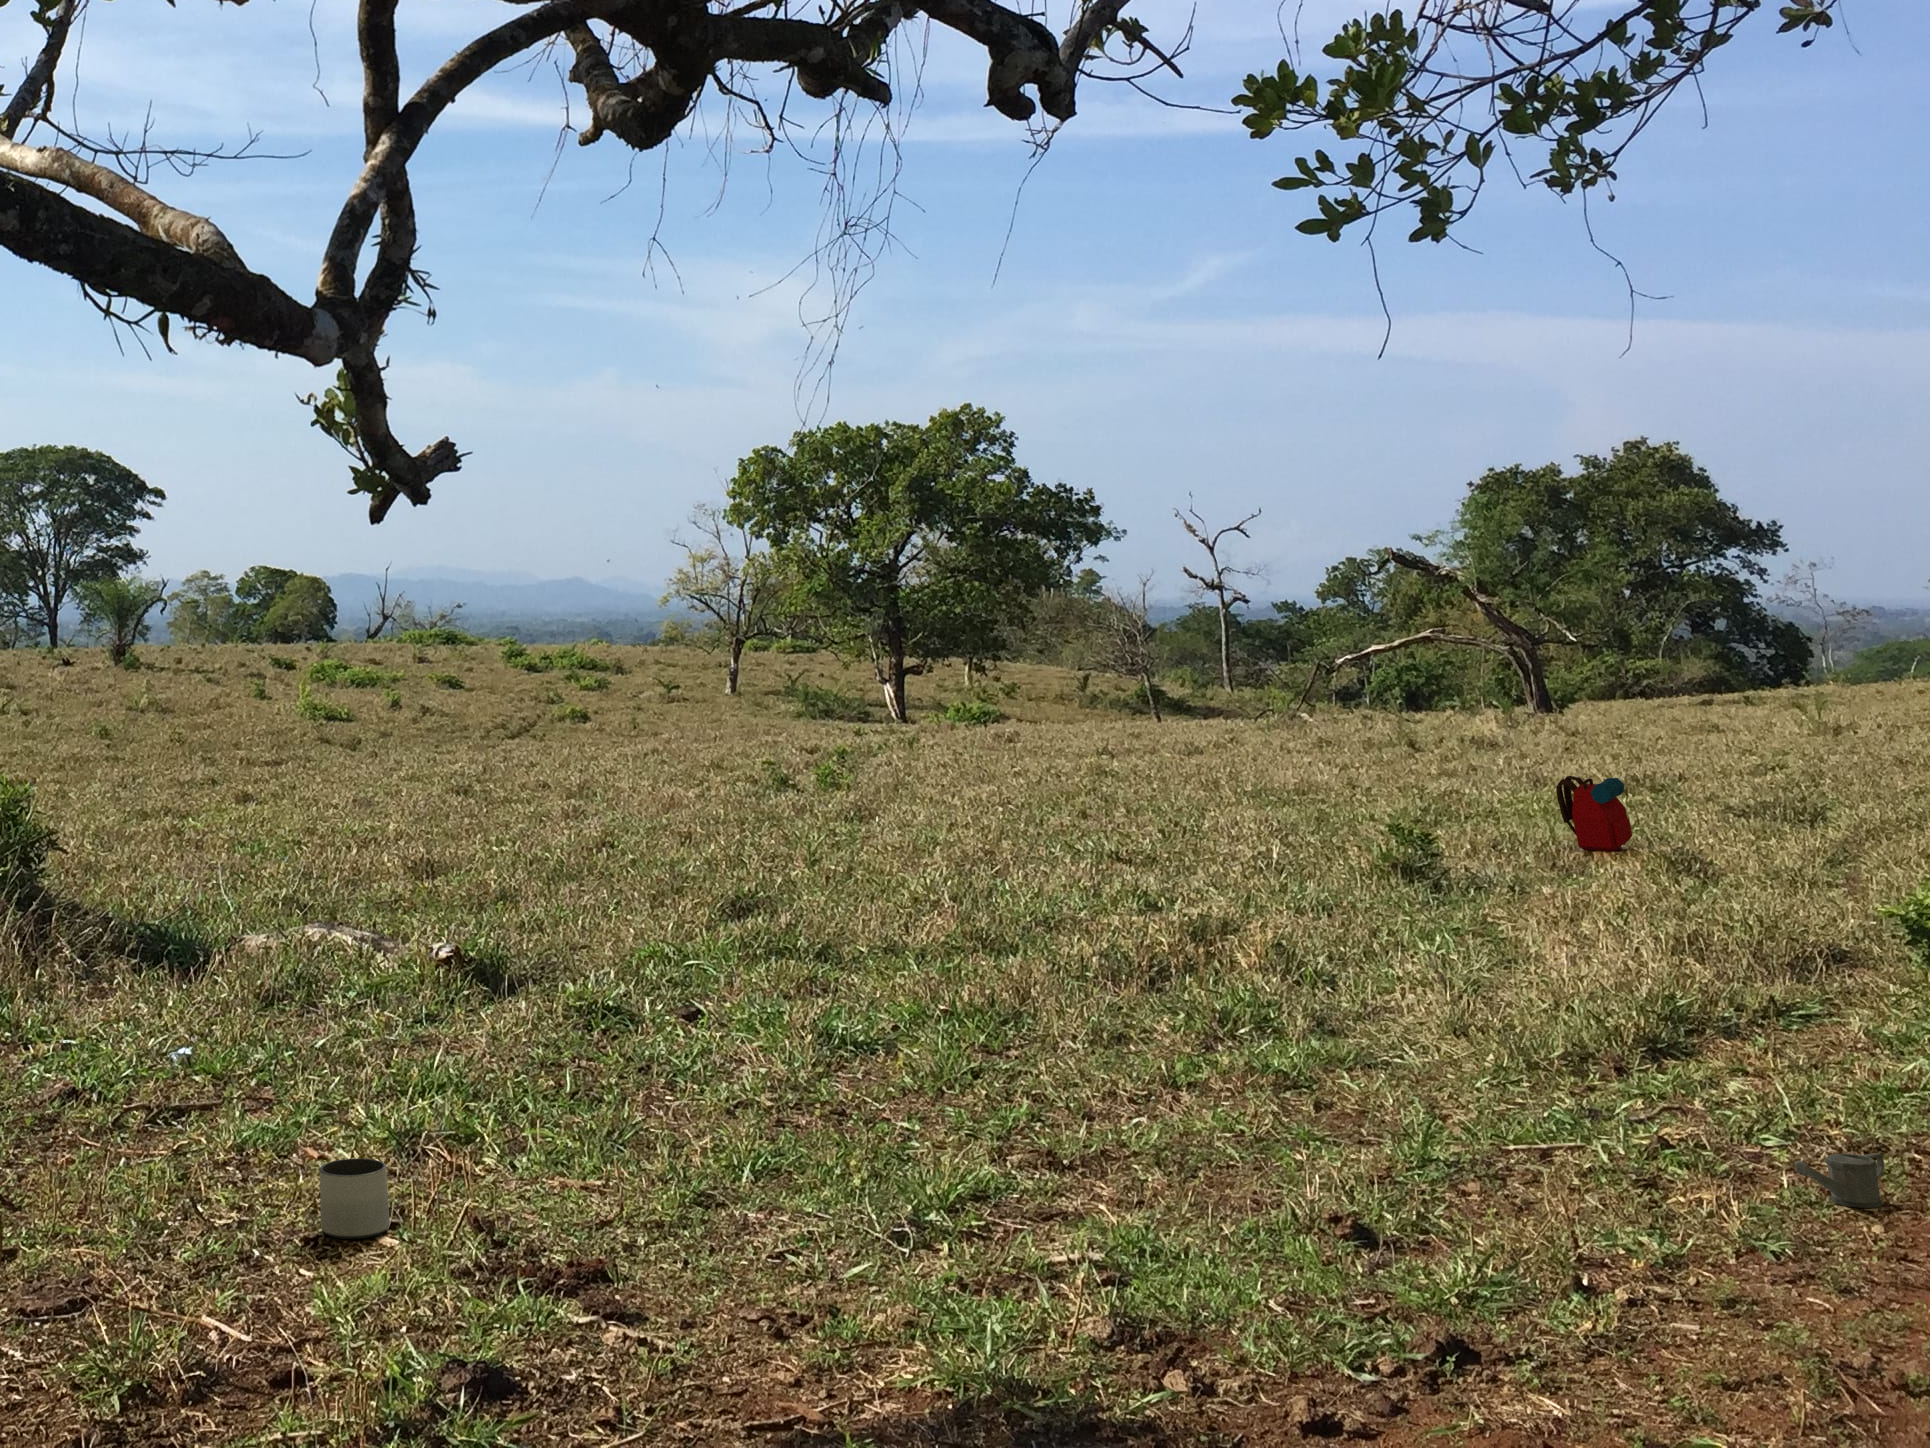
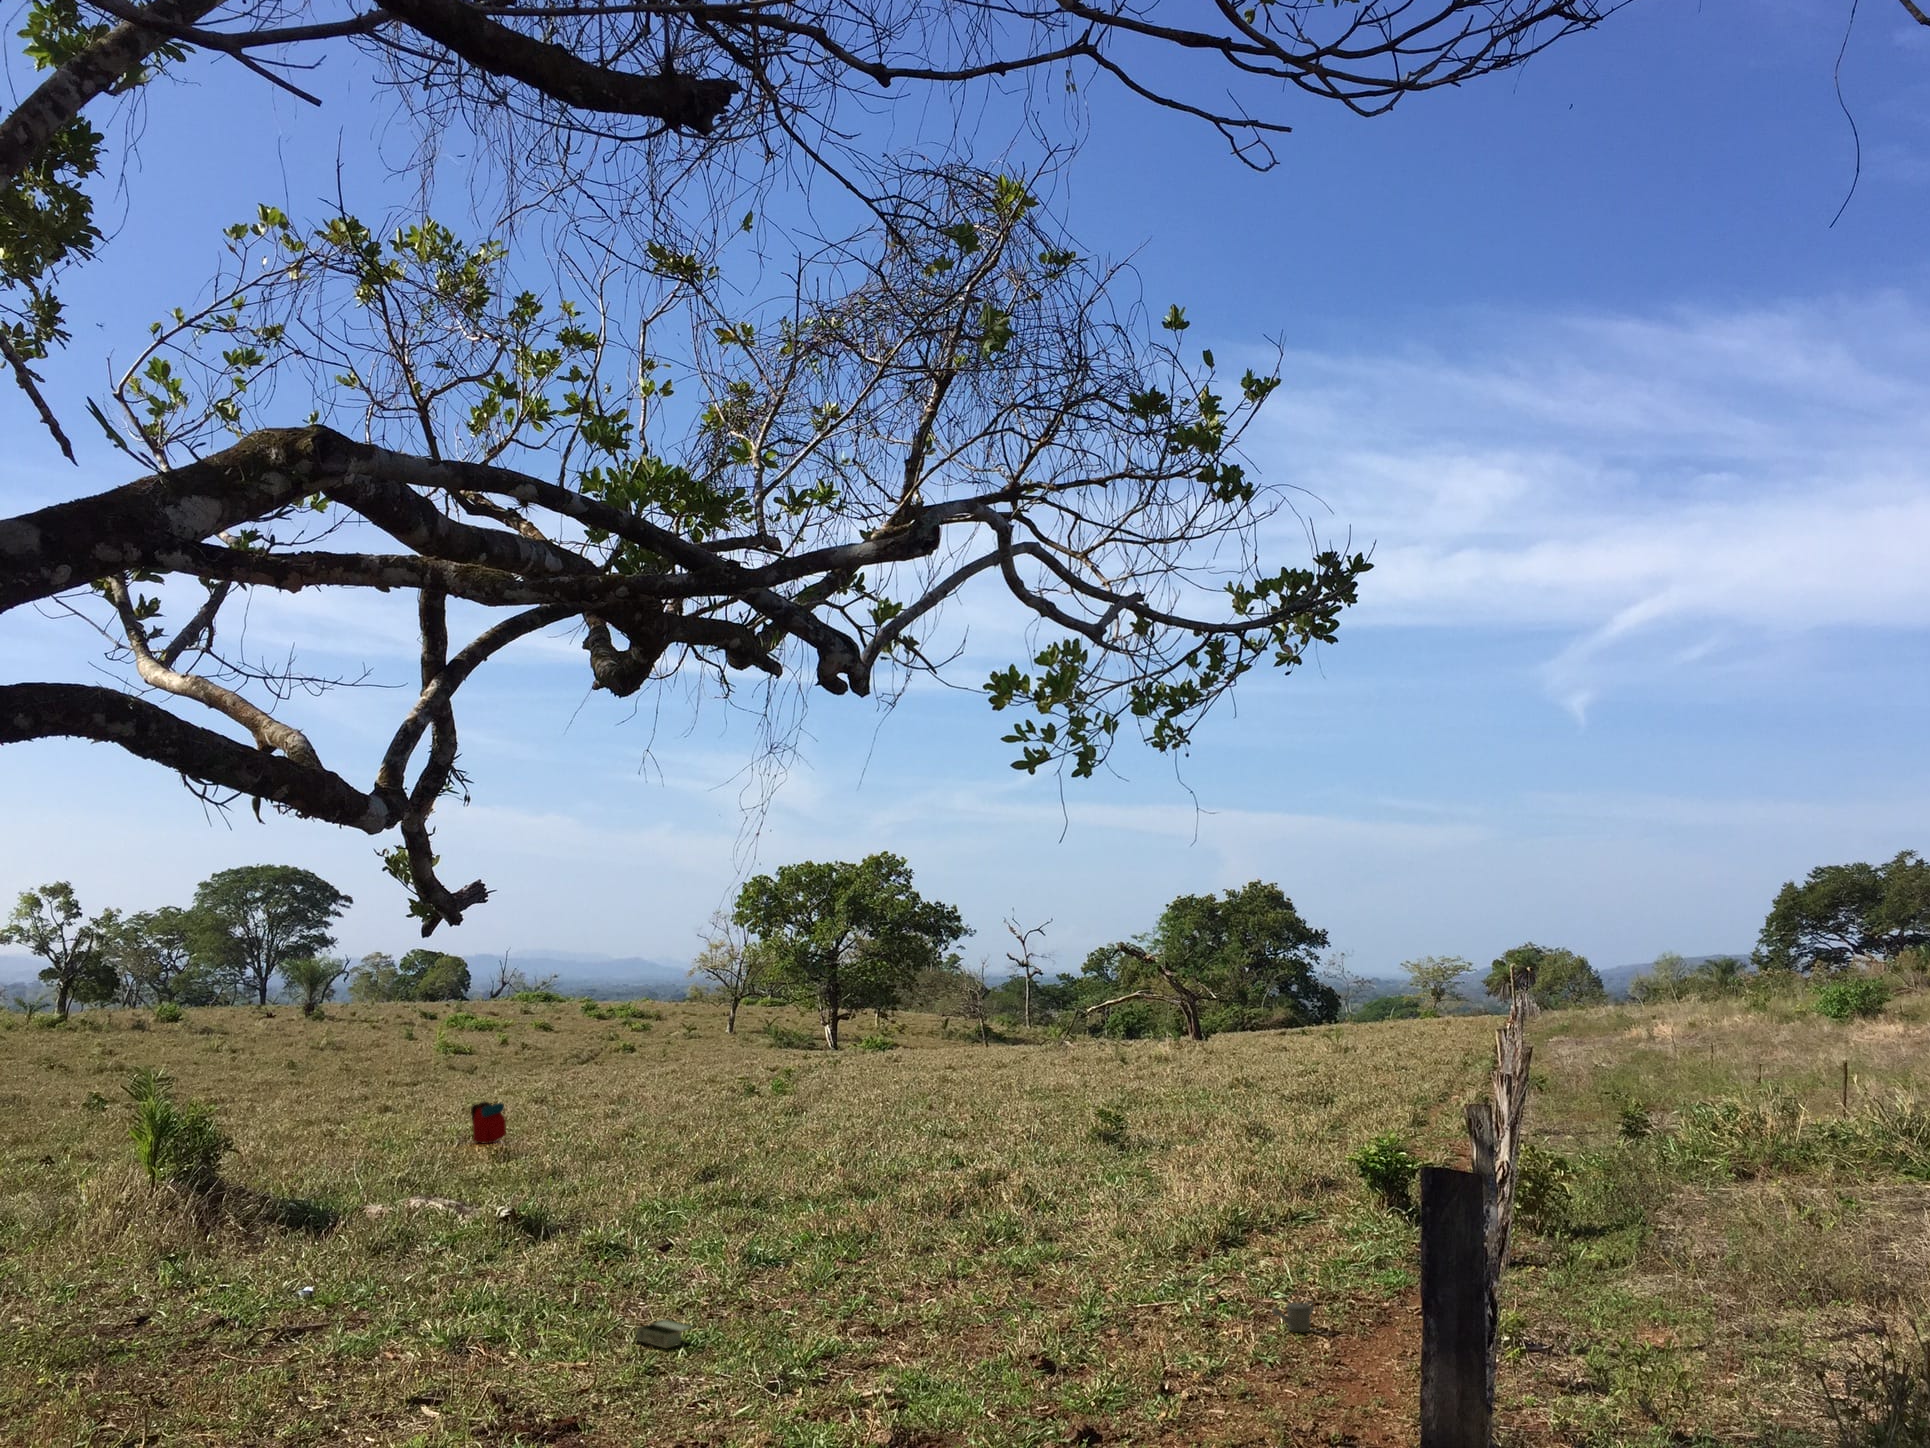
backpack: present [1556,776,1632,851] -> present [471,1102,506,1144]
toolbox: none [667,1124,755,1168] -> present [637,1319,694,1348]
planter: present [319,1158,390,1239] -> none [376,1357,431,1416]

